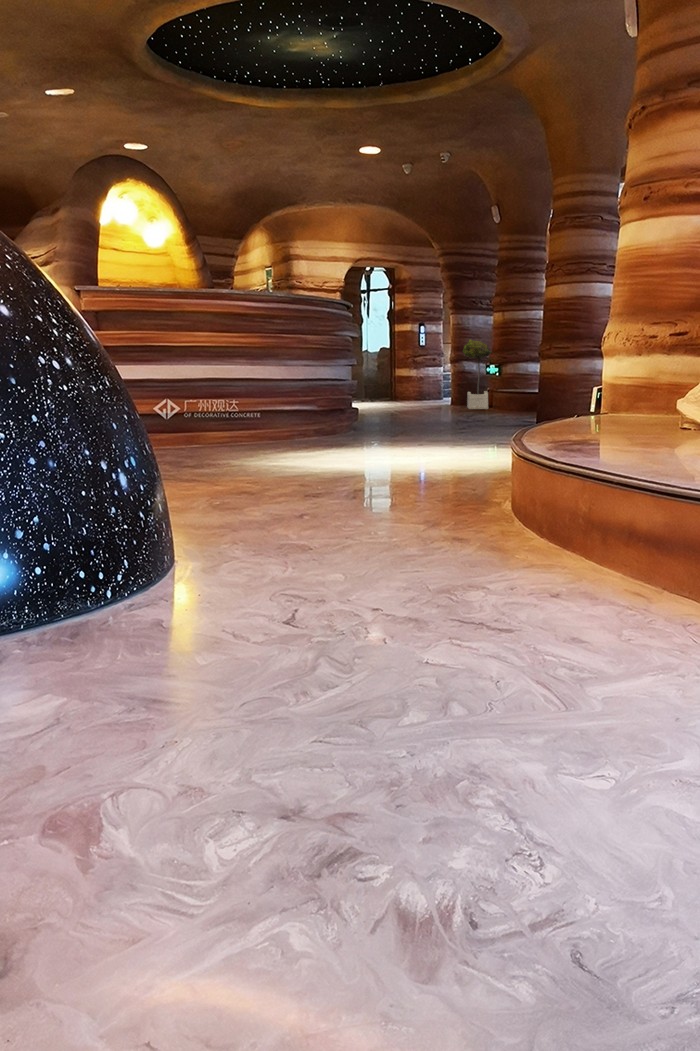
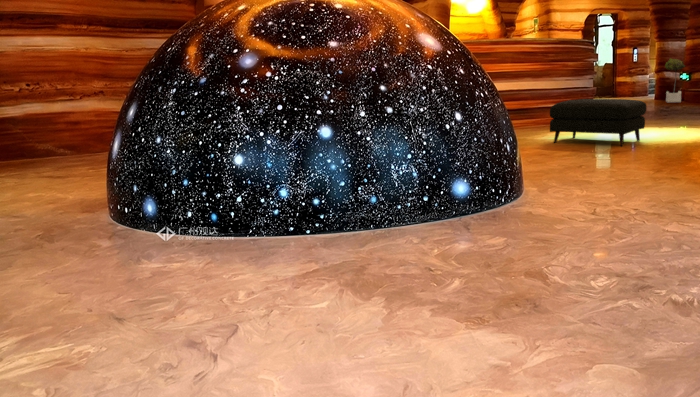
ottoman: none [264,391,428,475] -> present [550,99,646,146]

